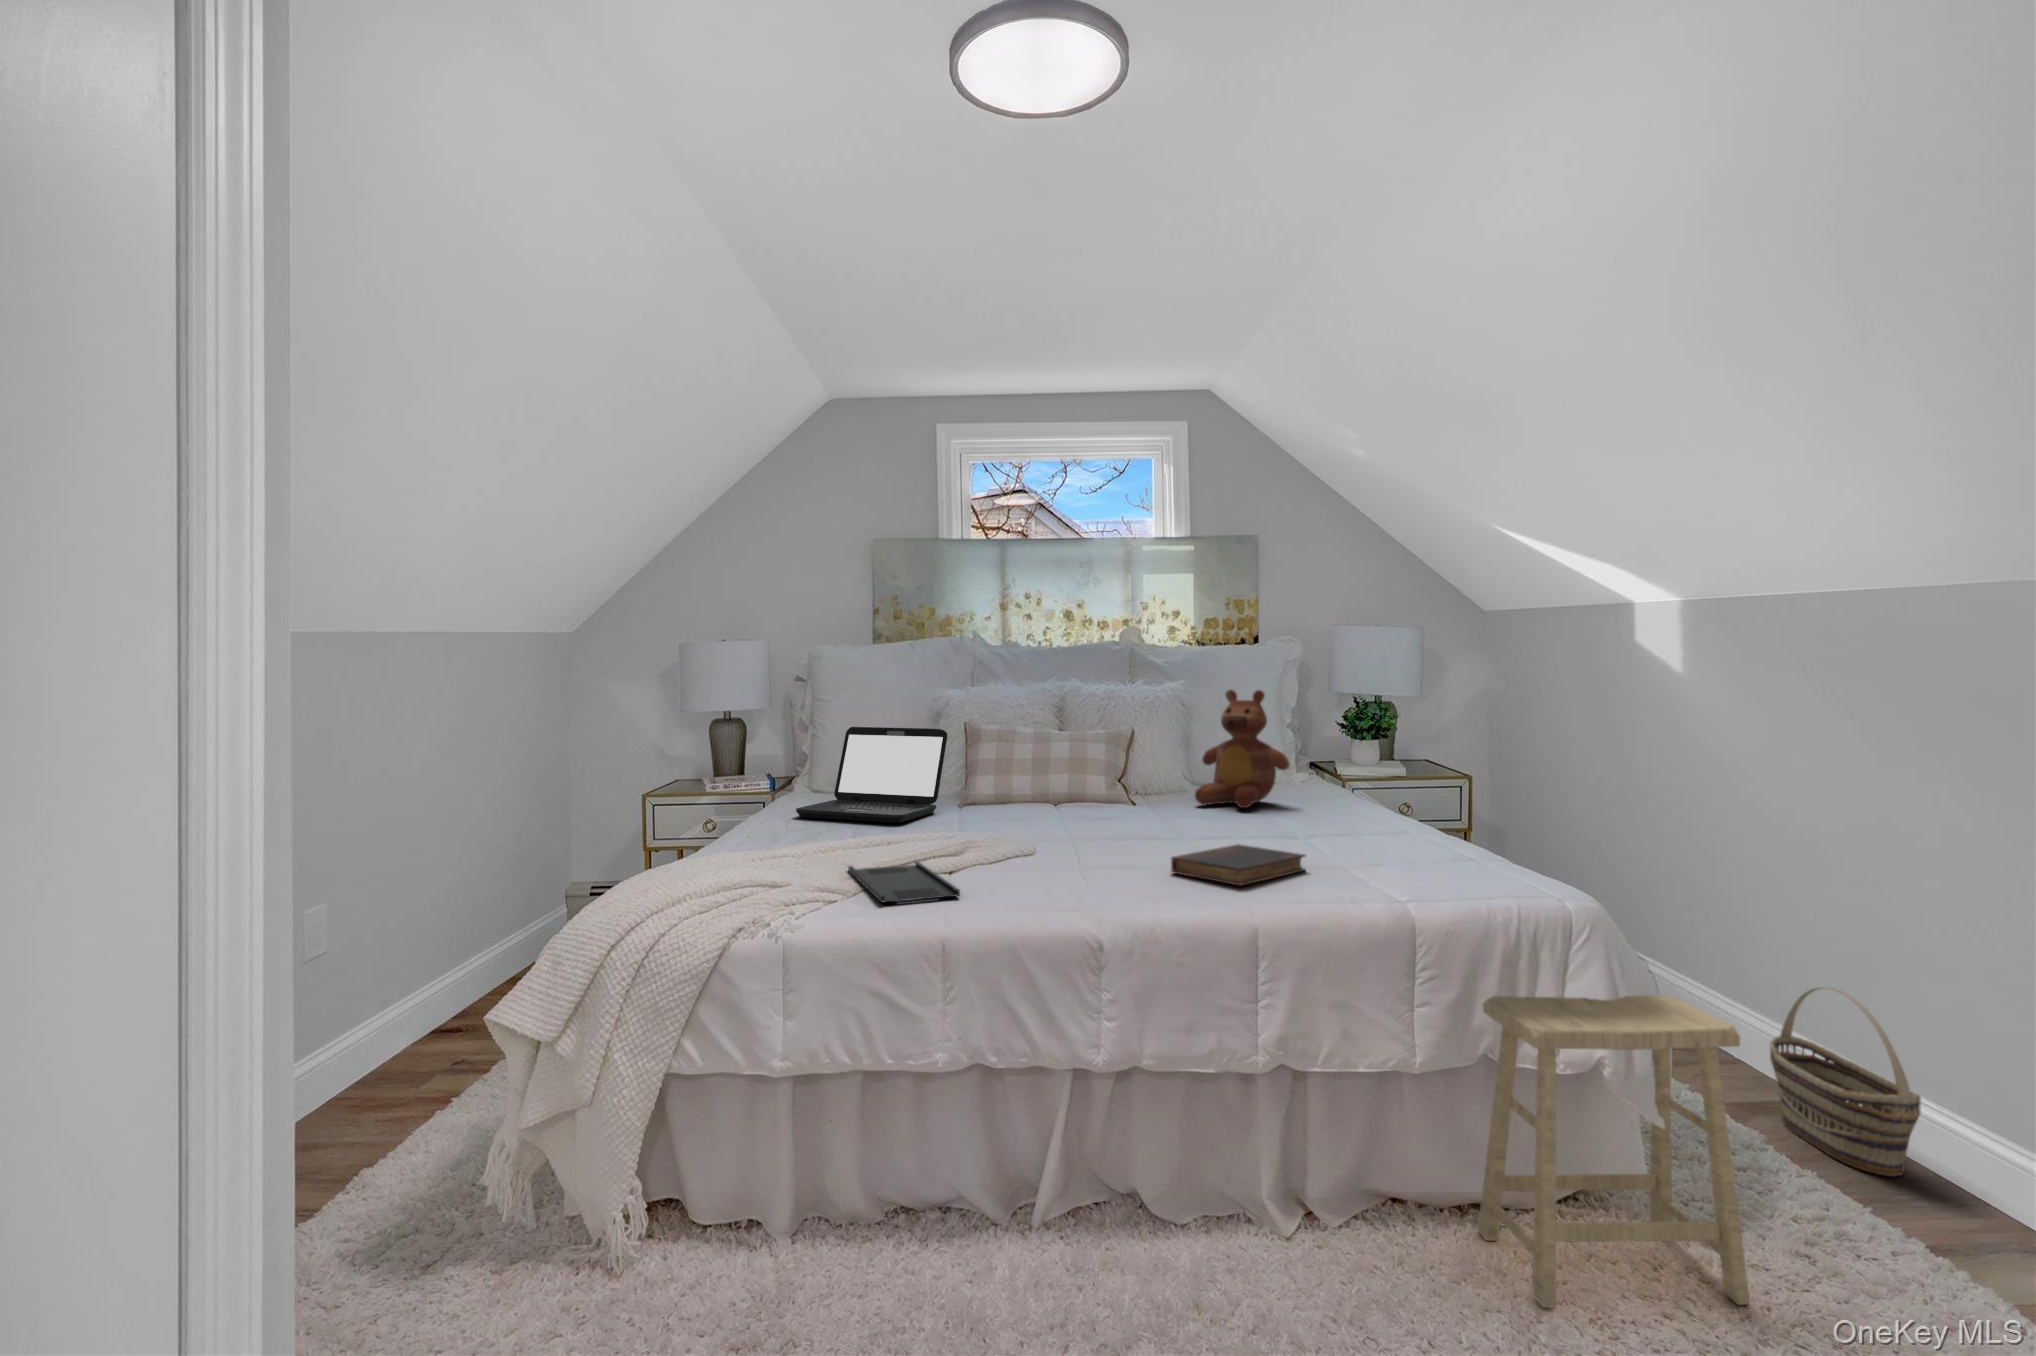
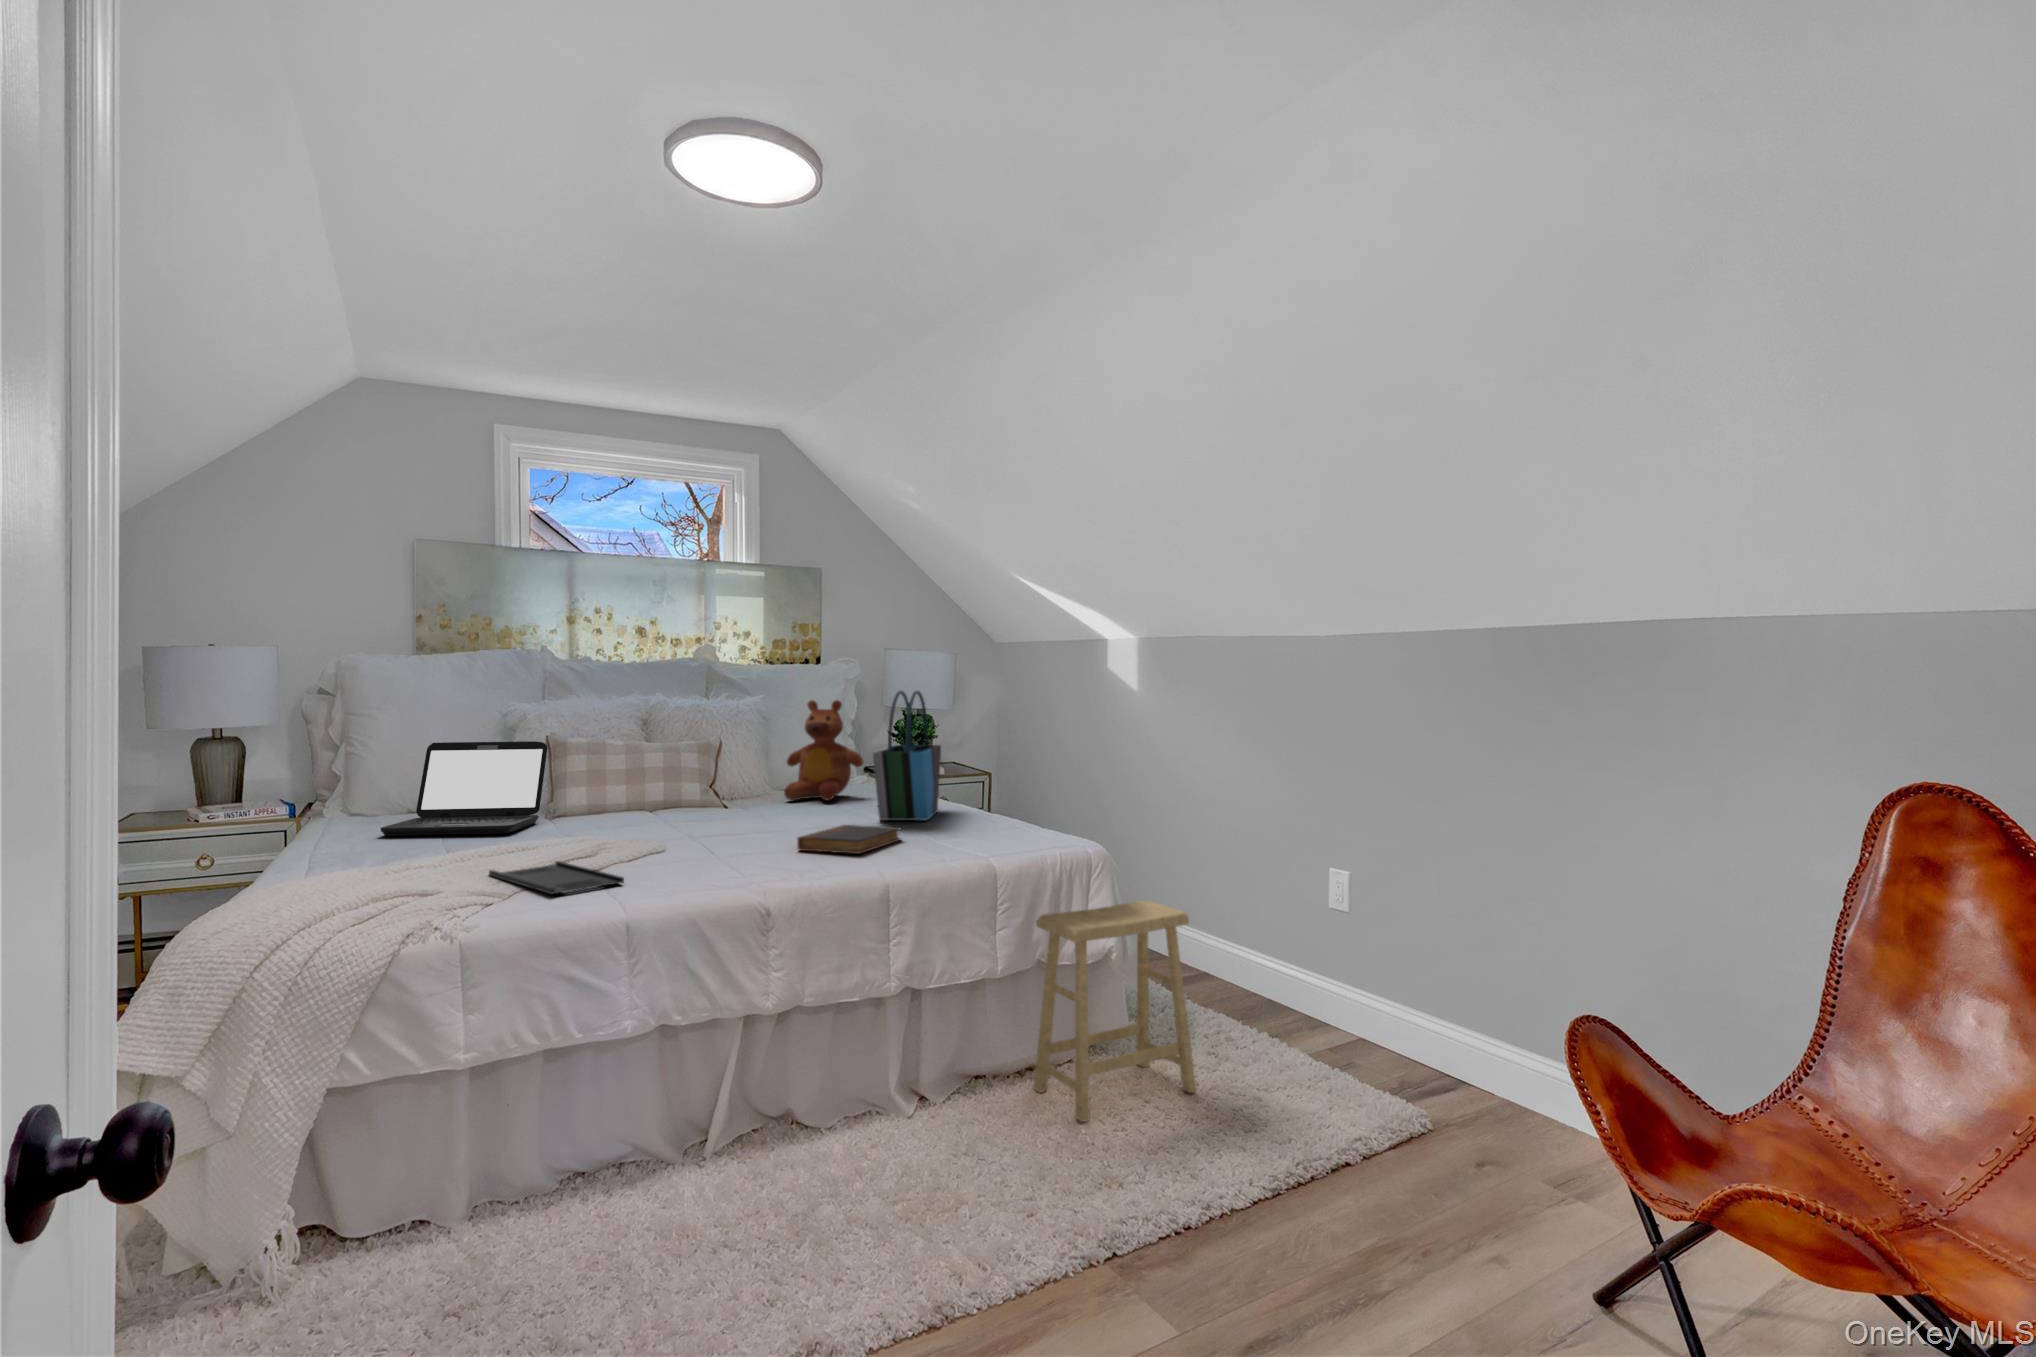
tote bag: none [1280,681,1381,845] -> present [873,691,941,820]
basket: present [1770,988,1921,1176] -> none [1194,891,1275,1007]

